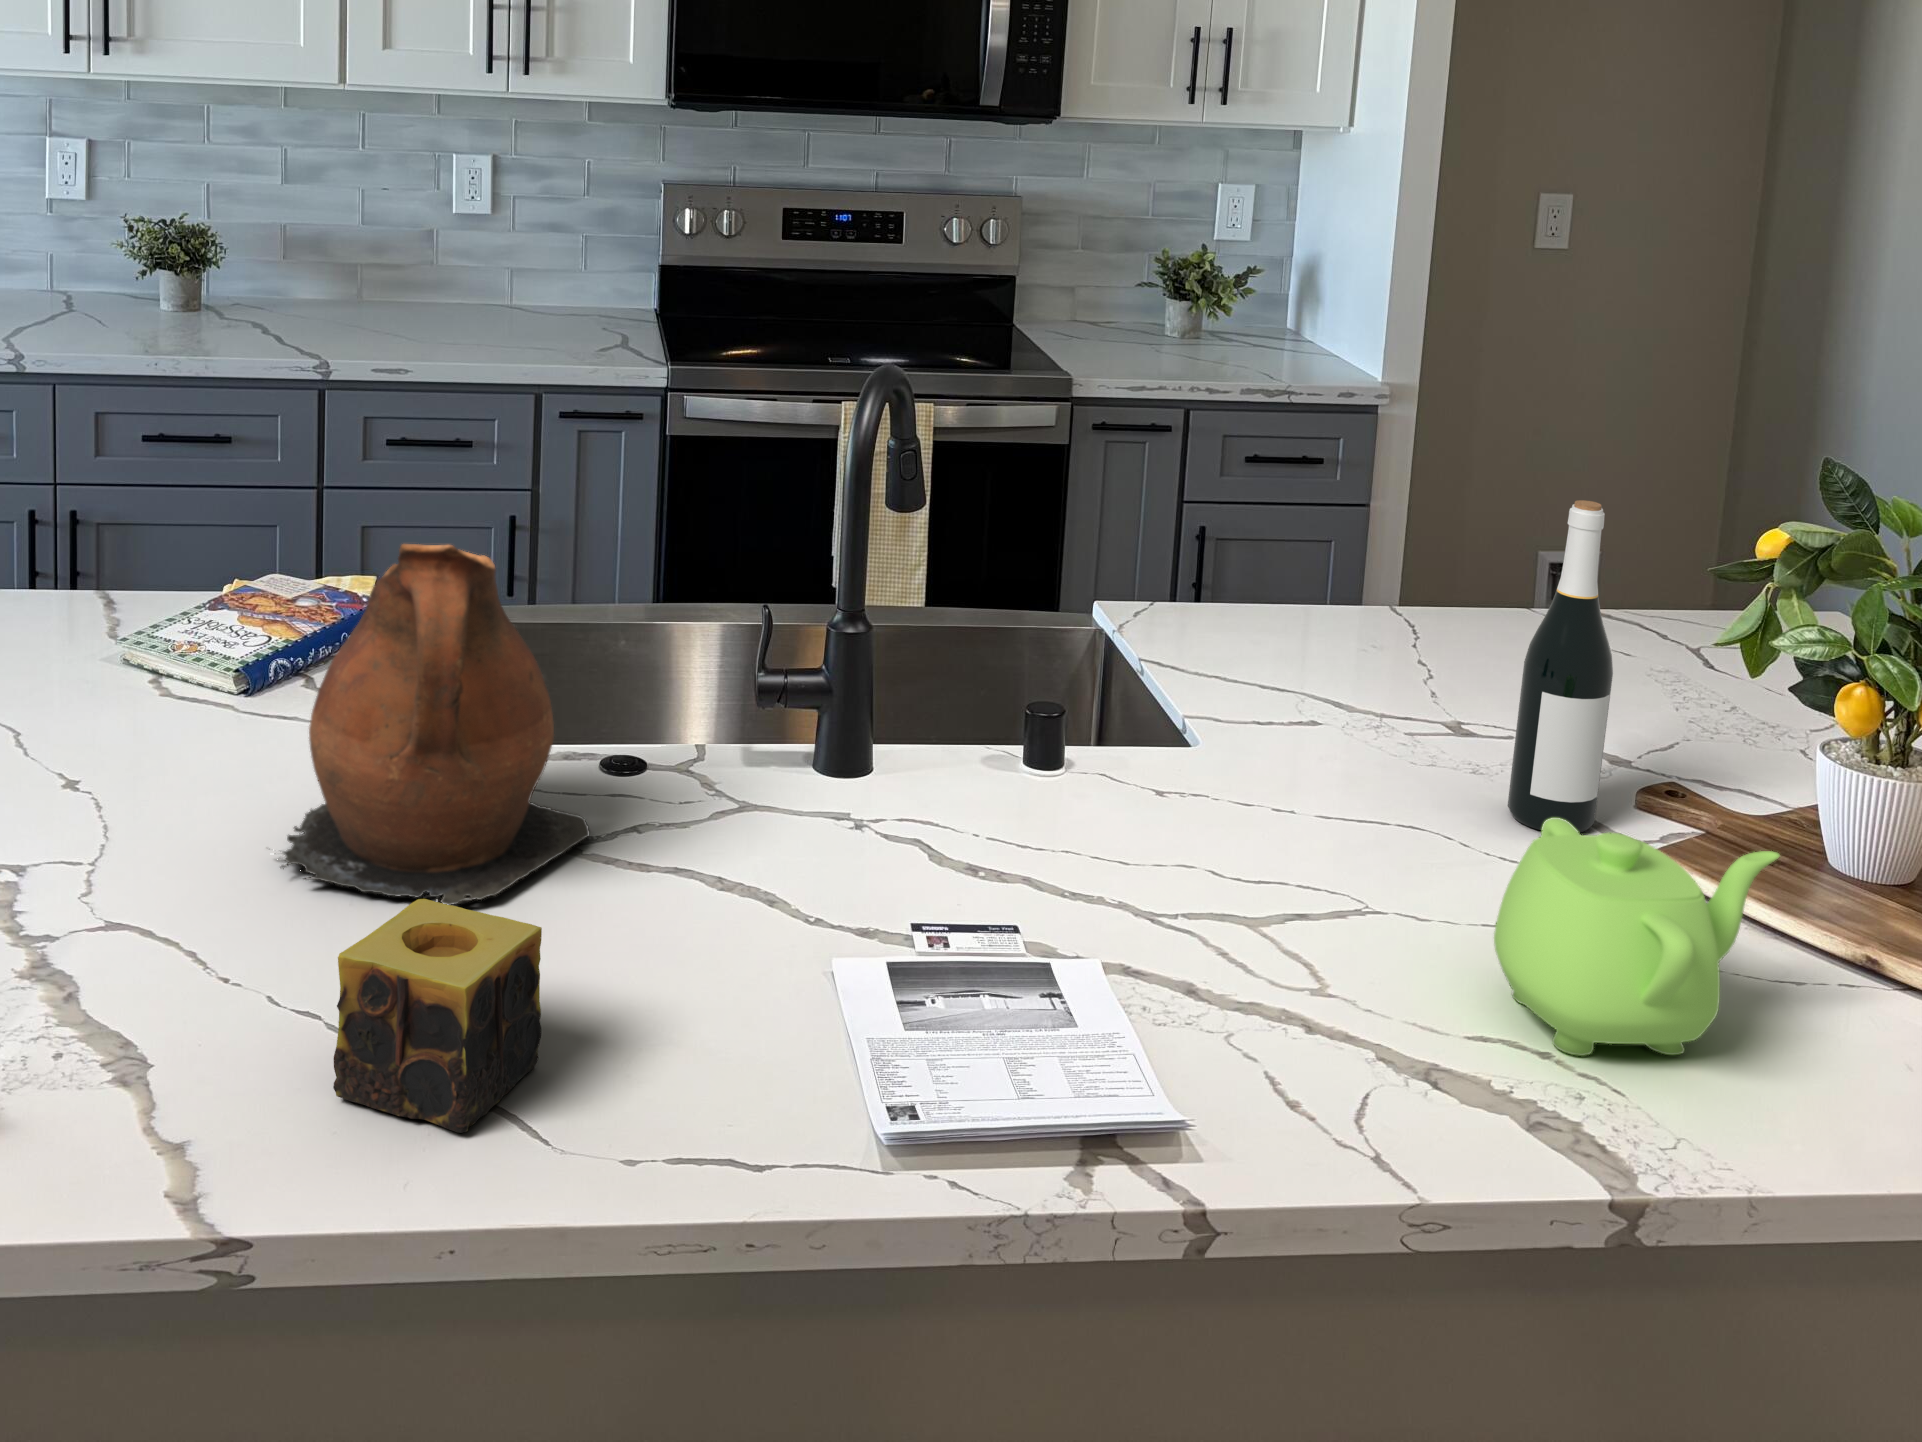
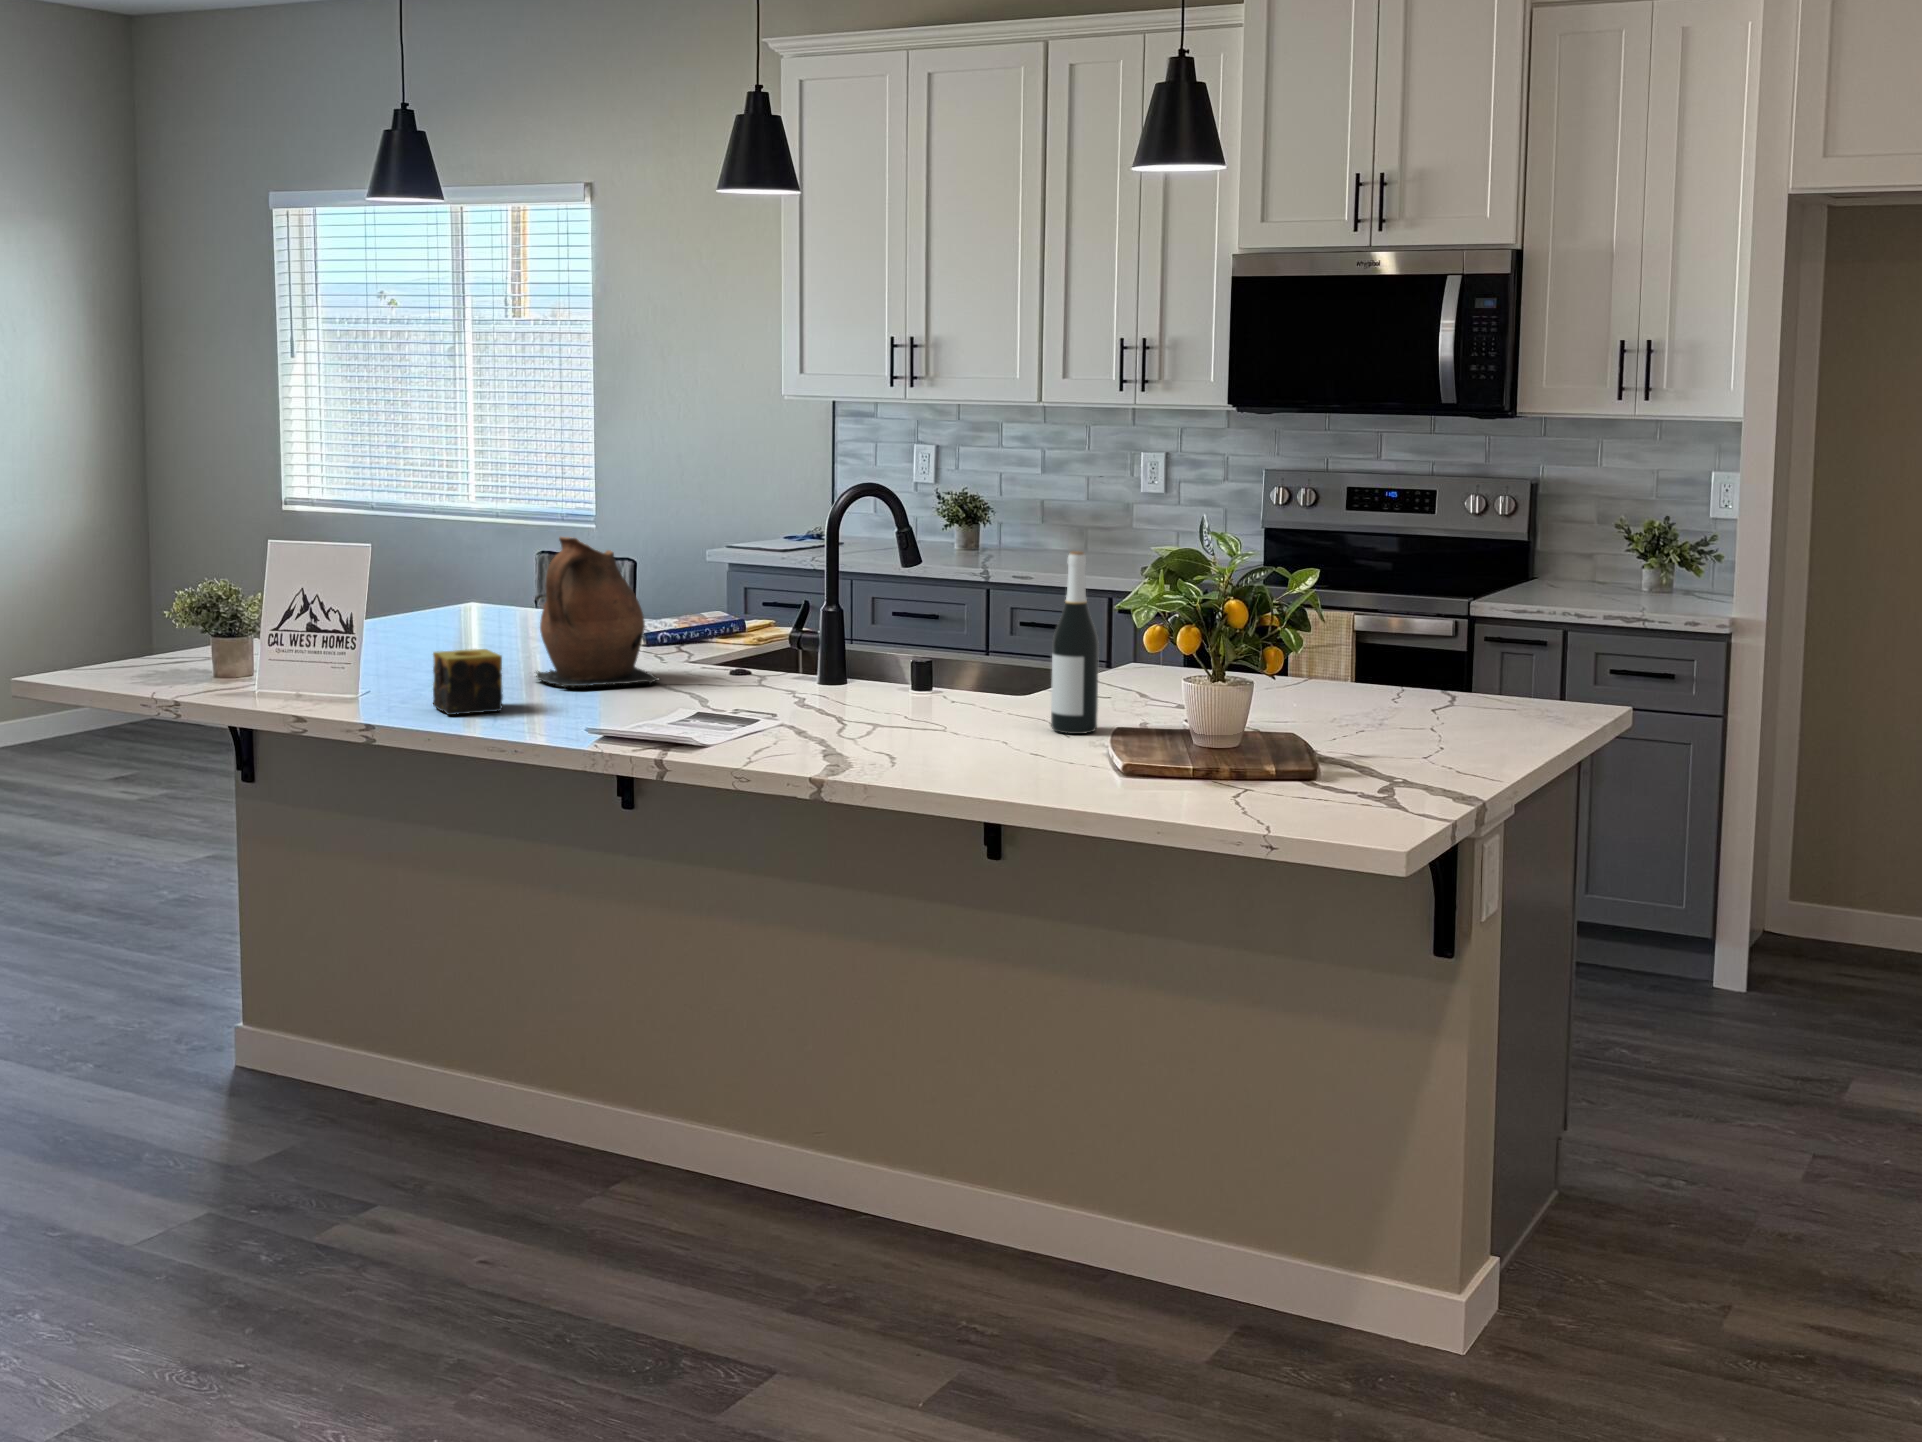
teapot: present [1494,818,1780,1056] -> none [828,665,951,765]

